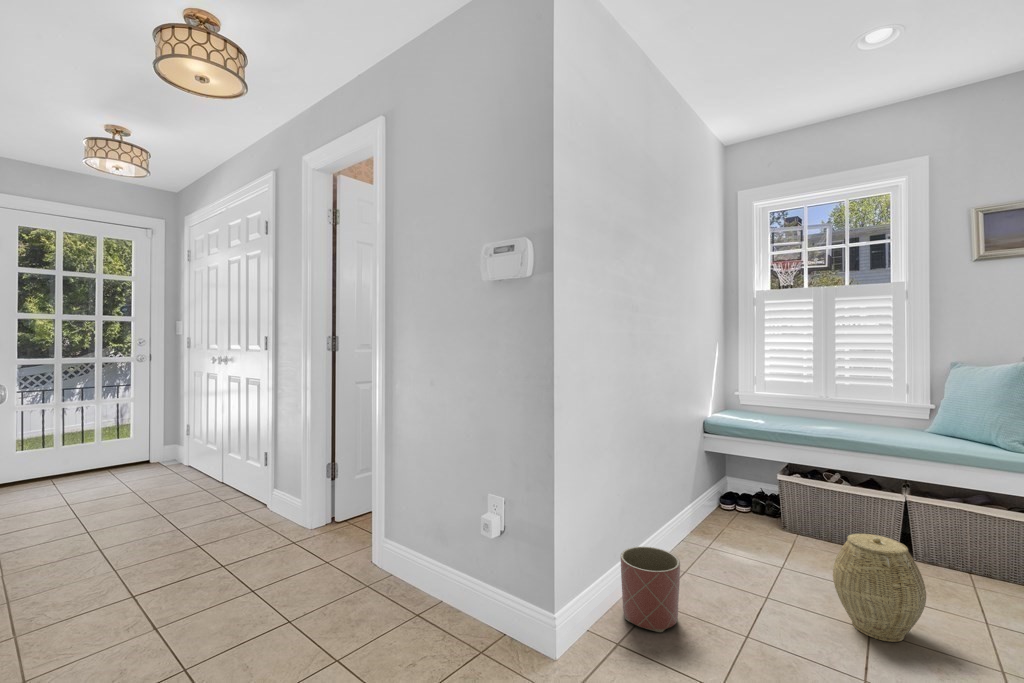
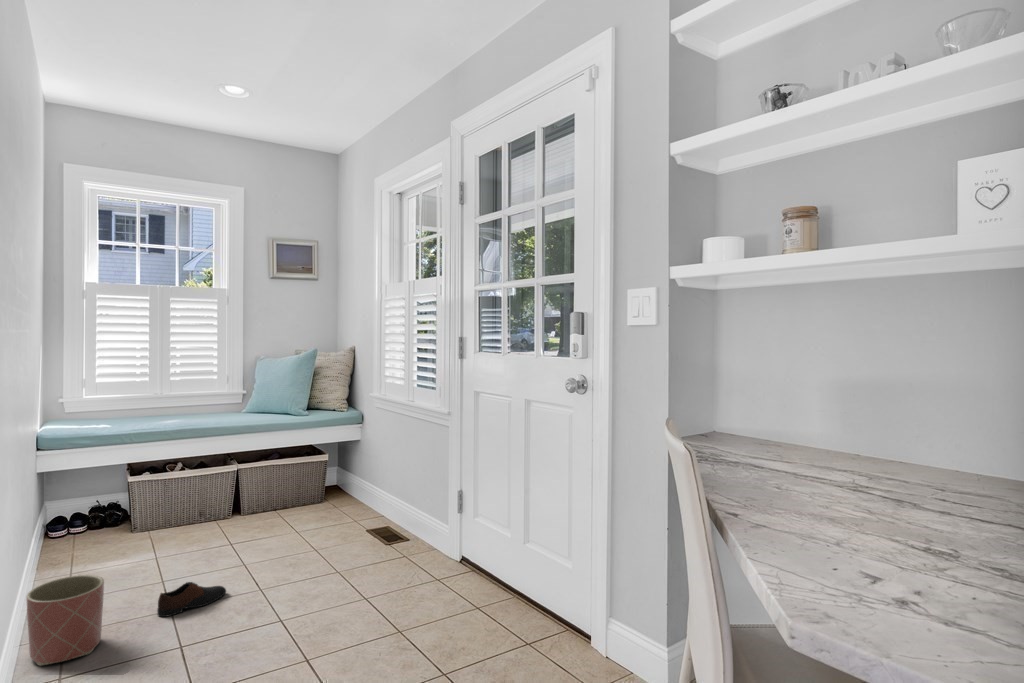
woven basket: present [833,534,926,642] -> none [217,496,279,572]
shoe: none [738,607,825,651] -> present [157,582,226,617]

